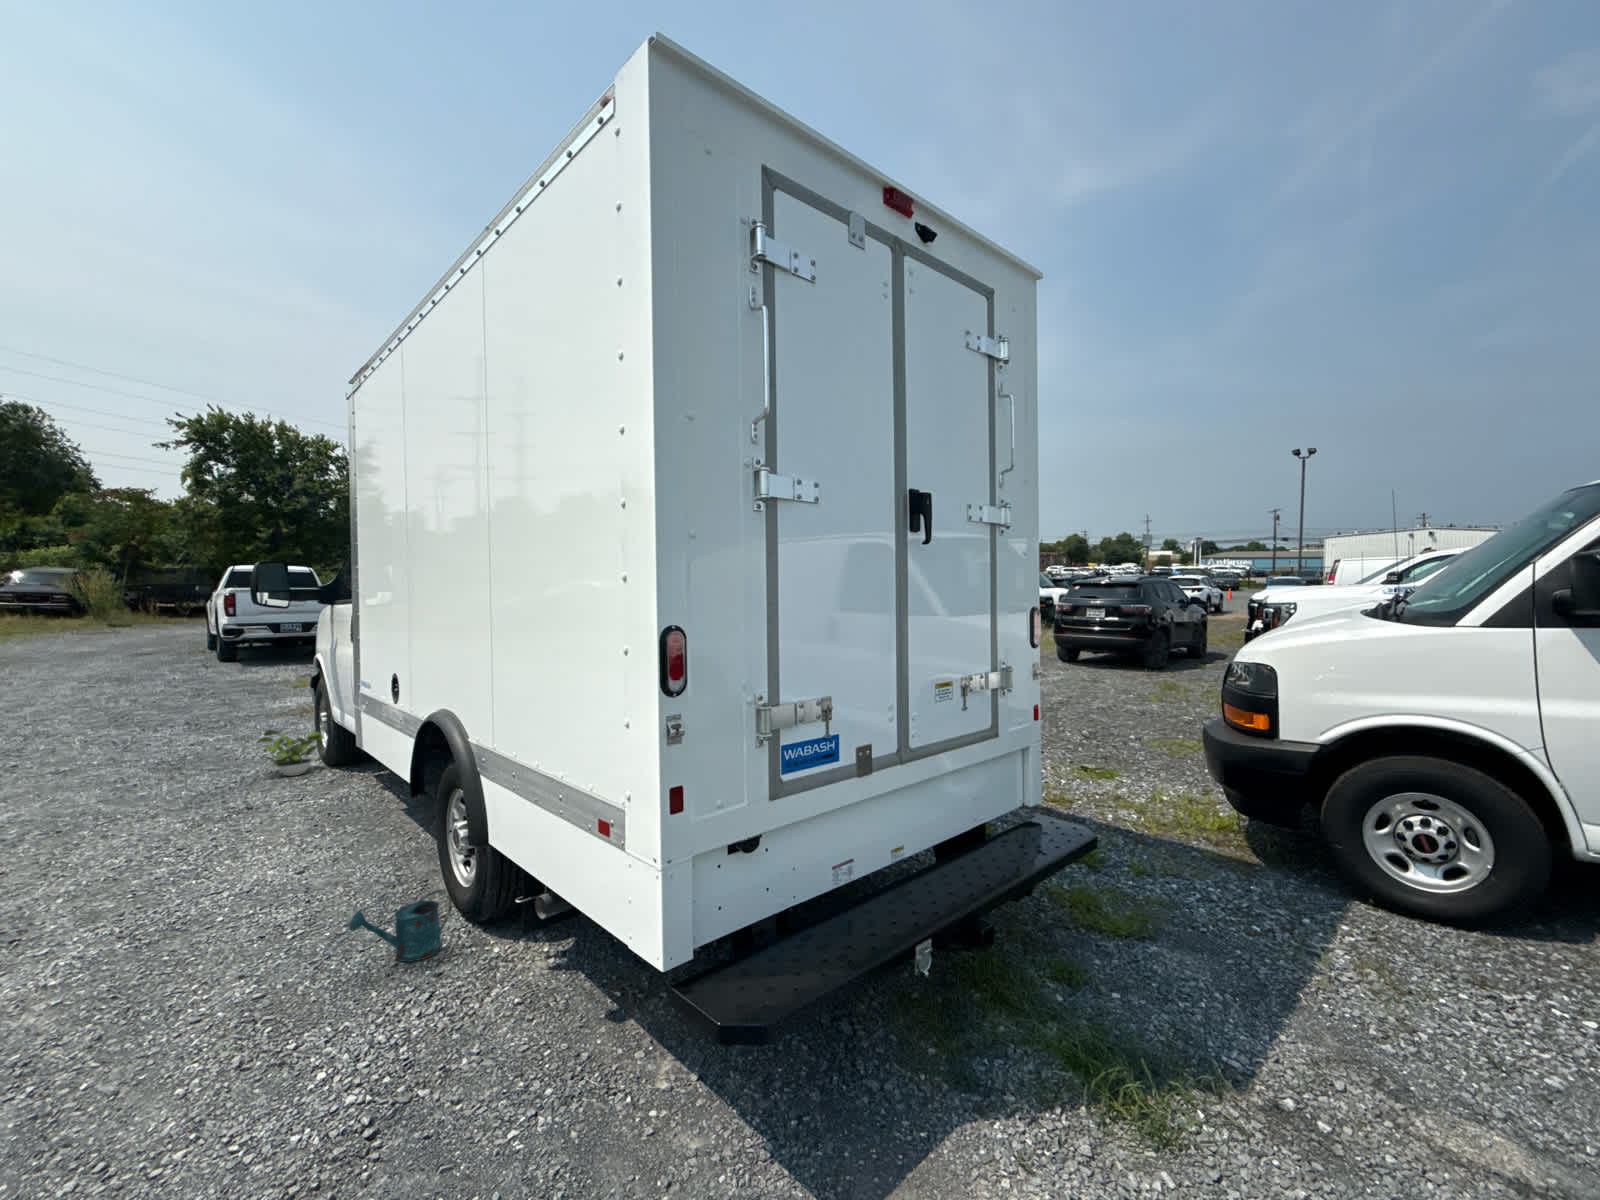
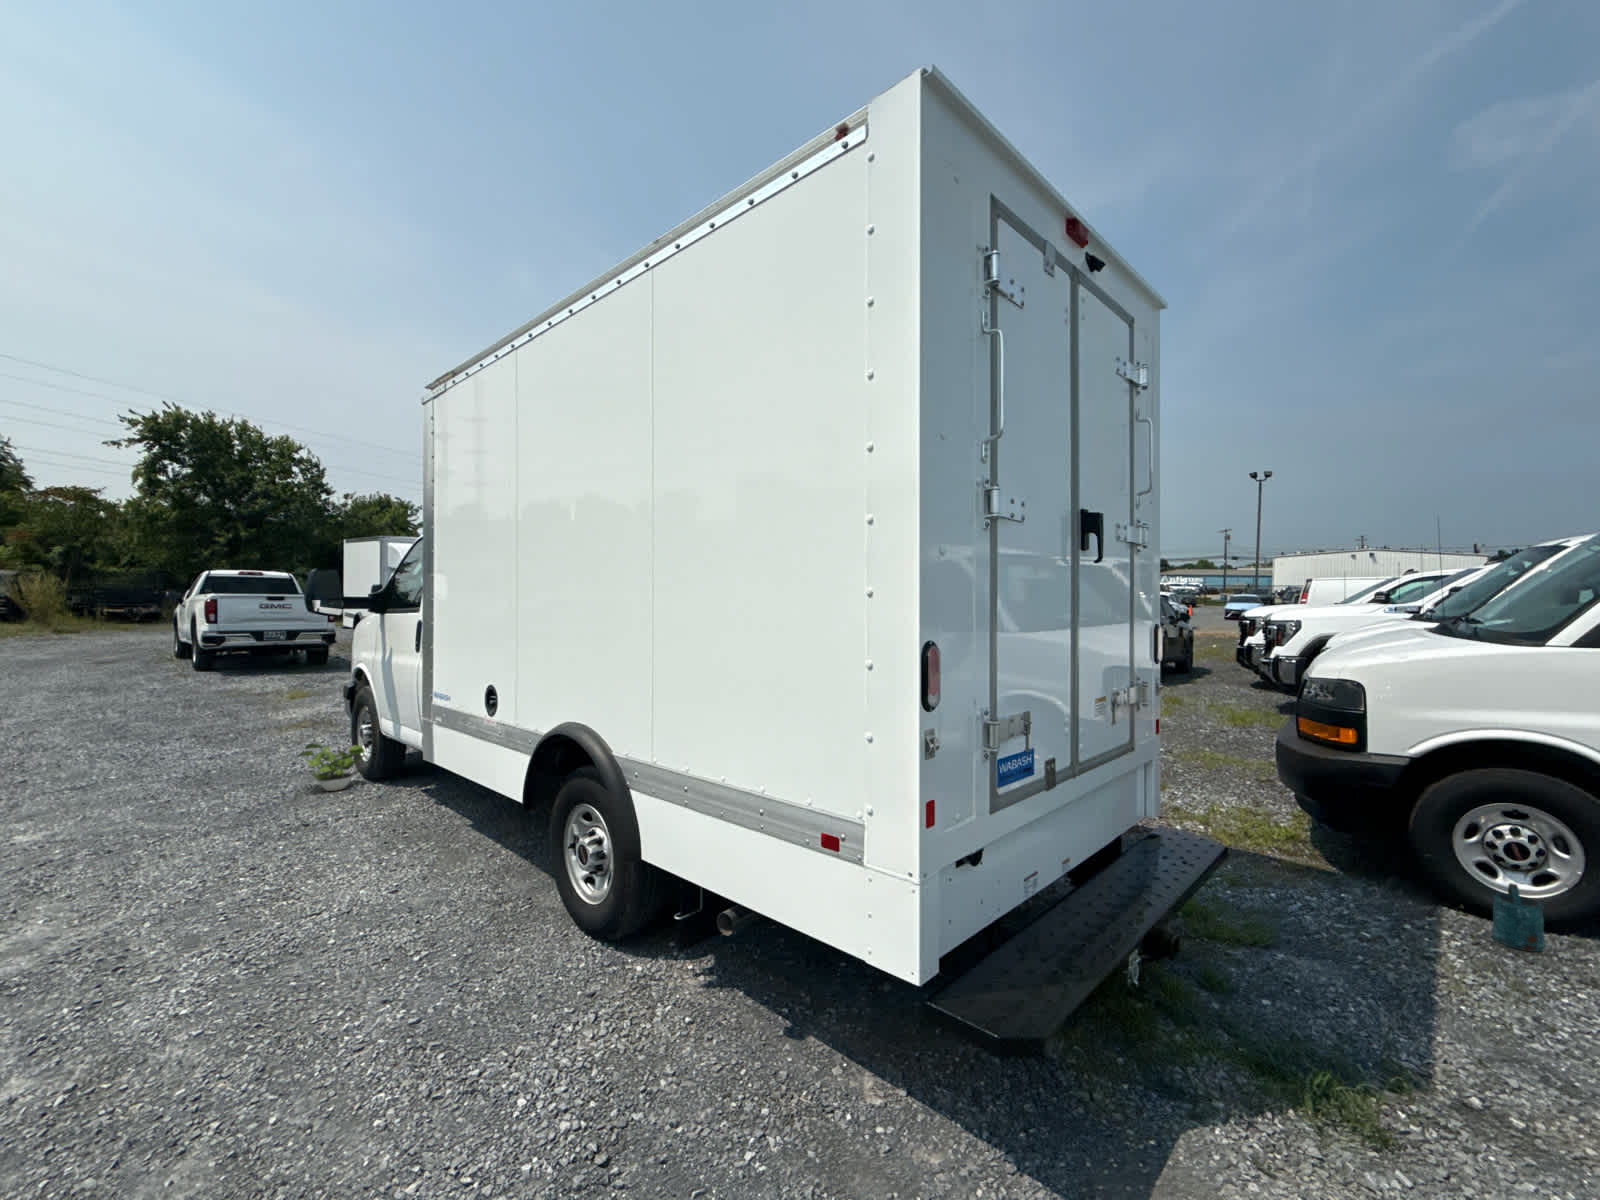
watering can: present [349,890,452,962] -> present [1492,883,1545,952]

